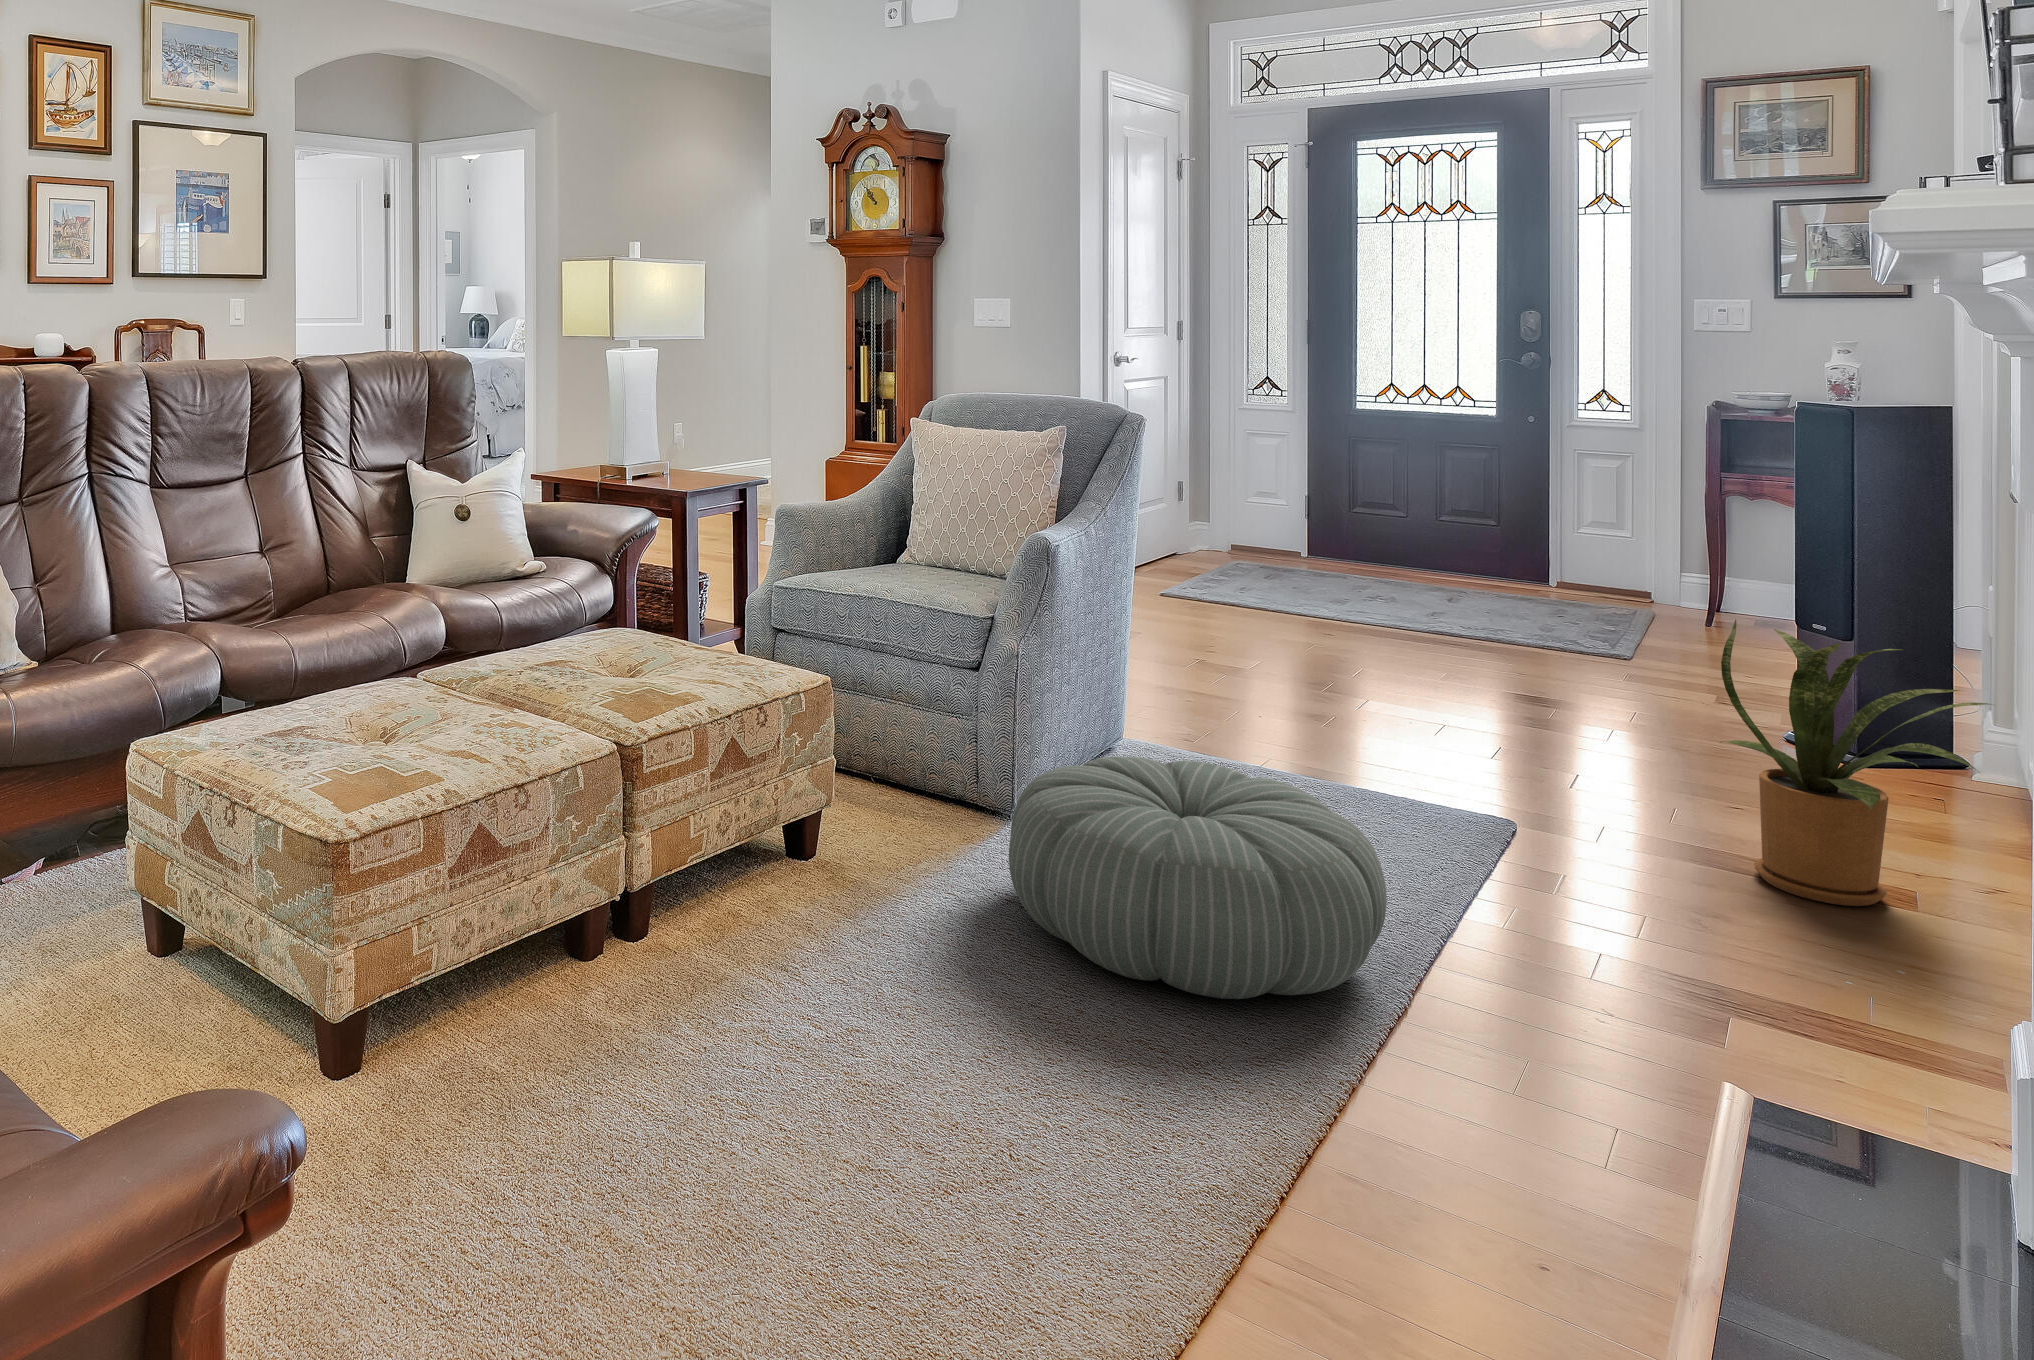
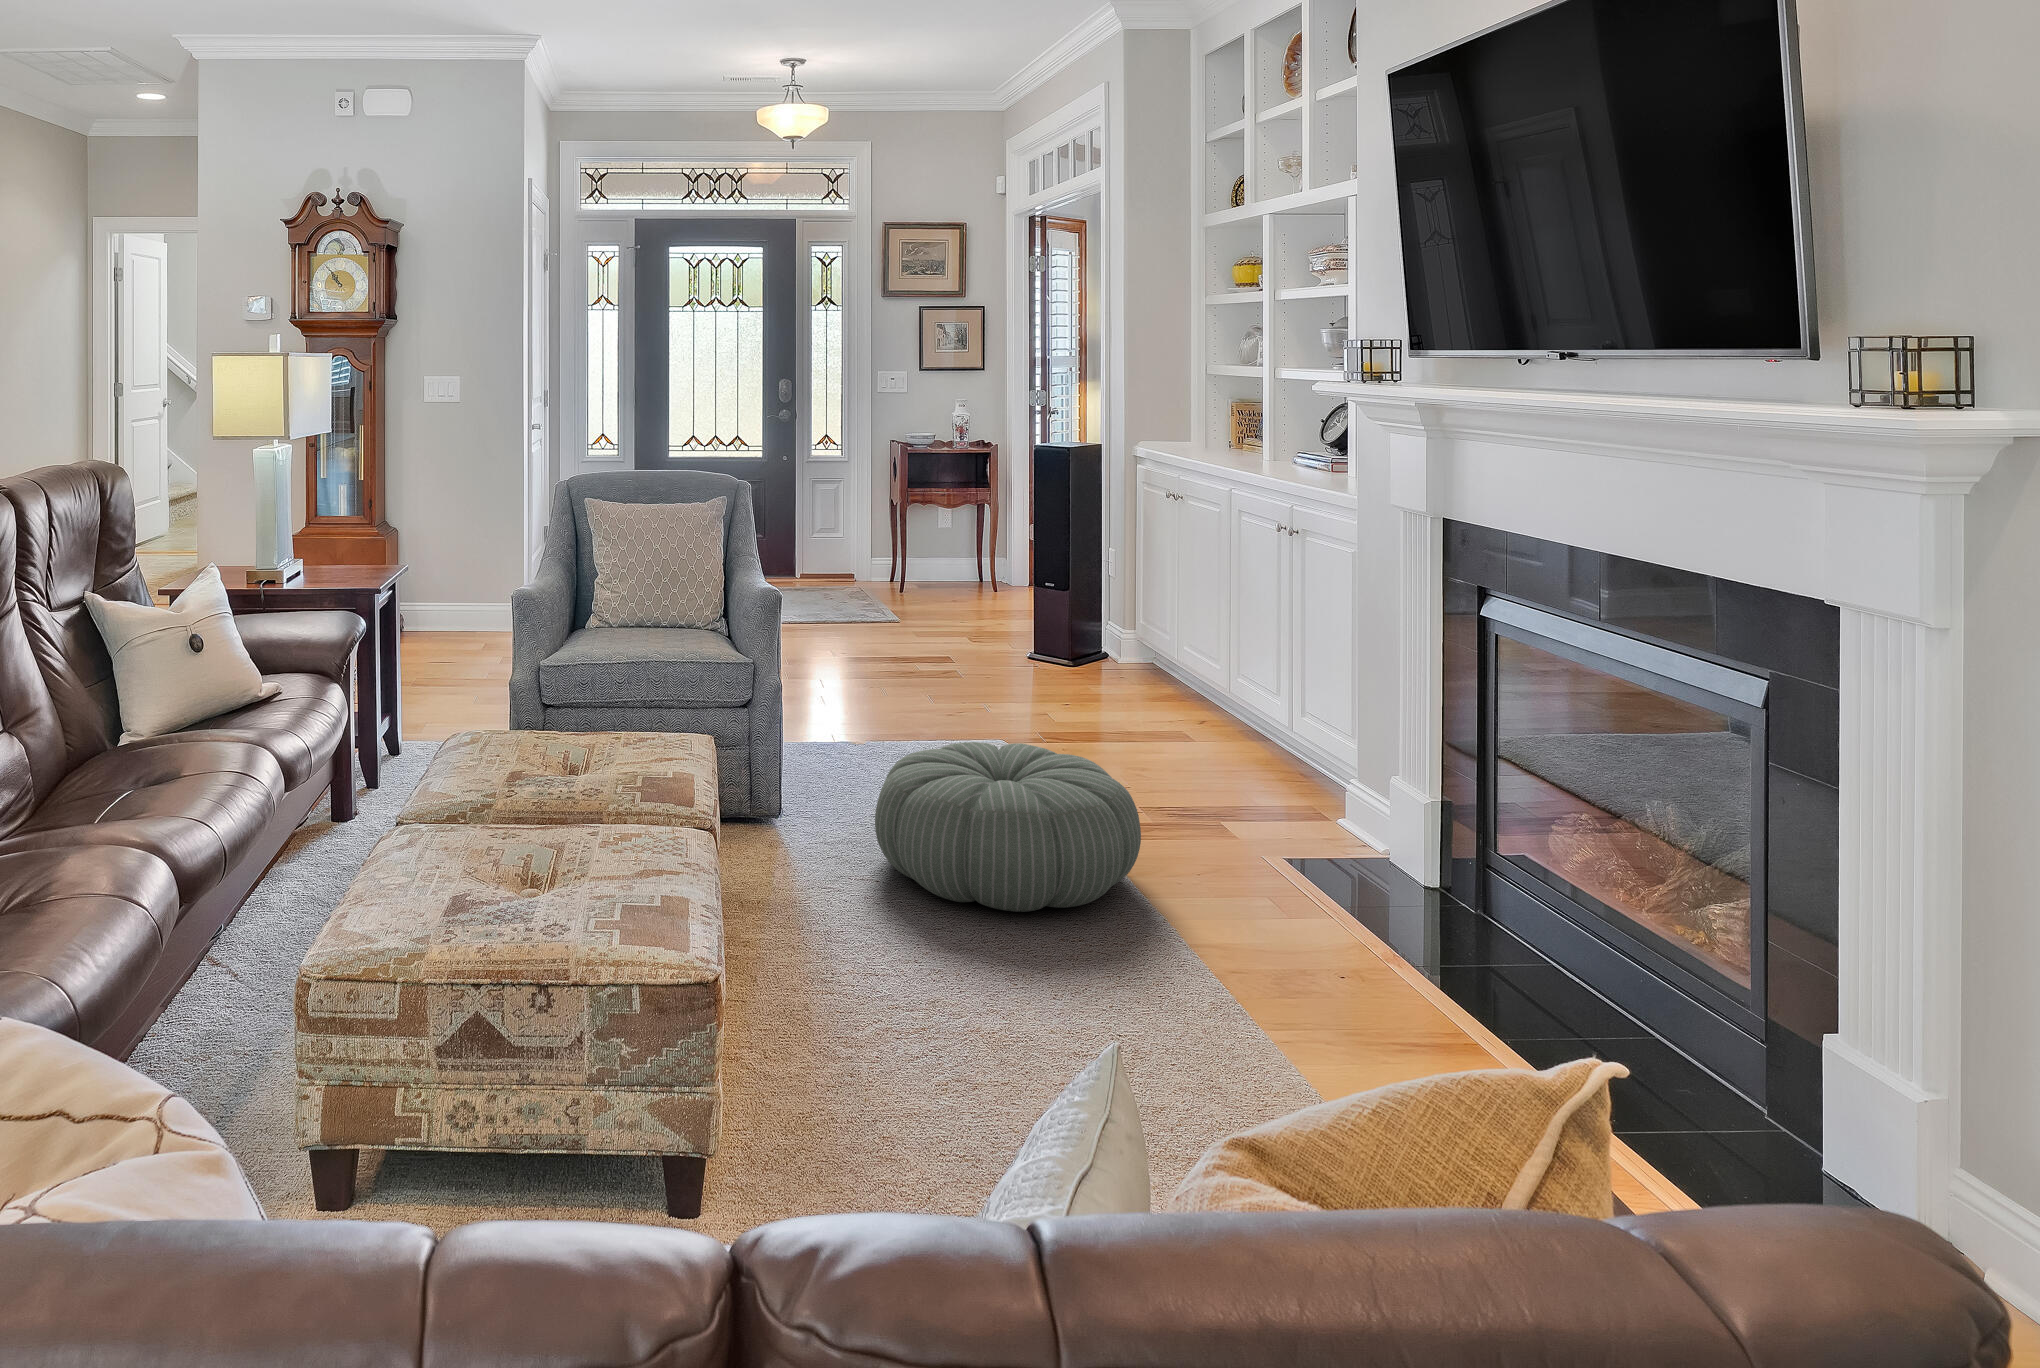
house plant: present [1720,620,1988,906] -> none [1107,584,1257,751]

